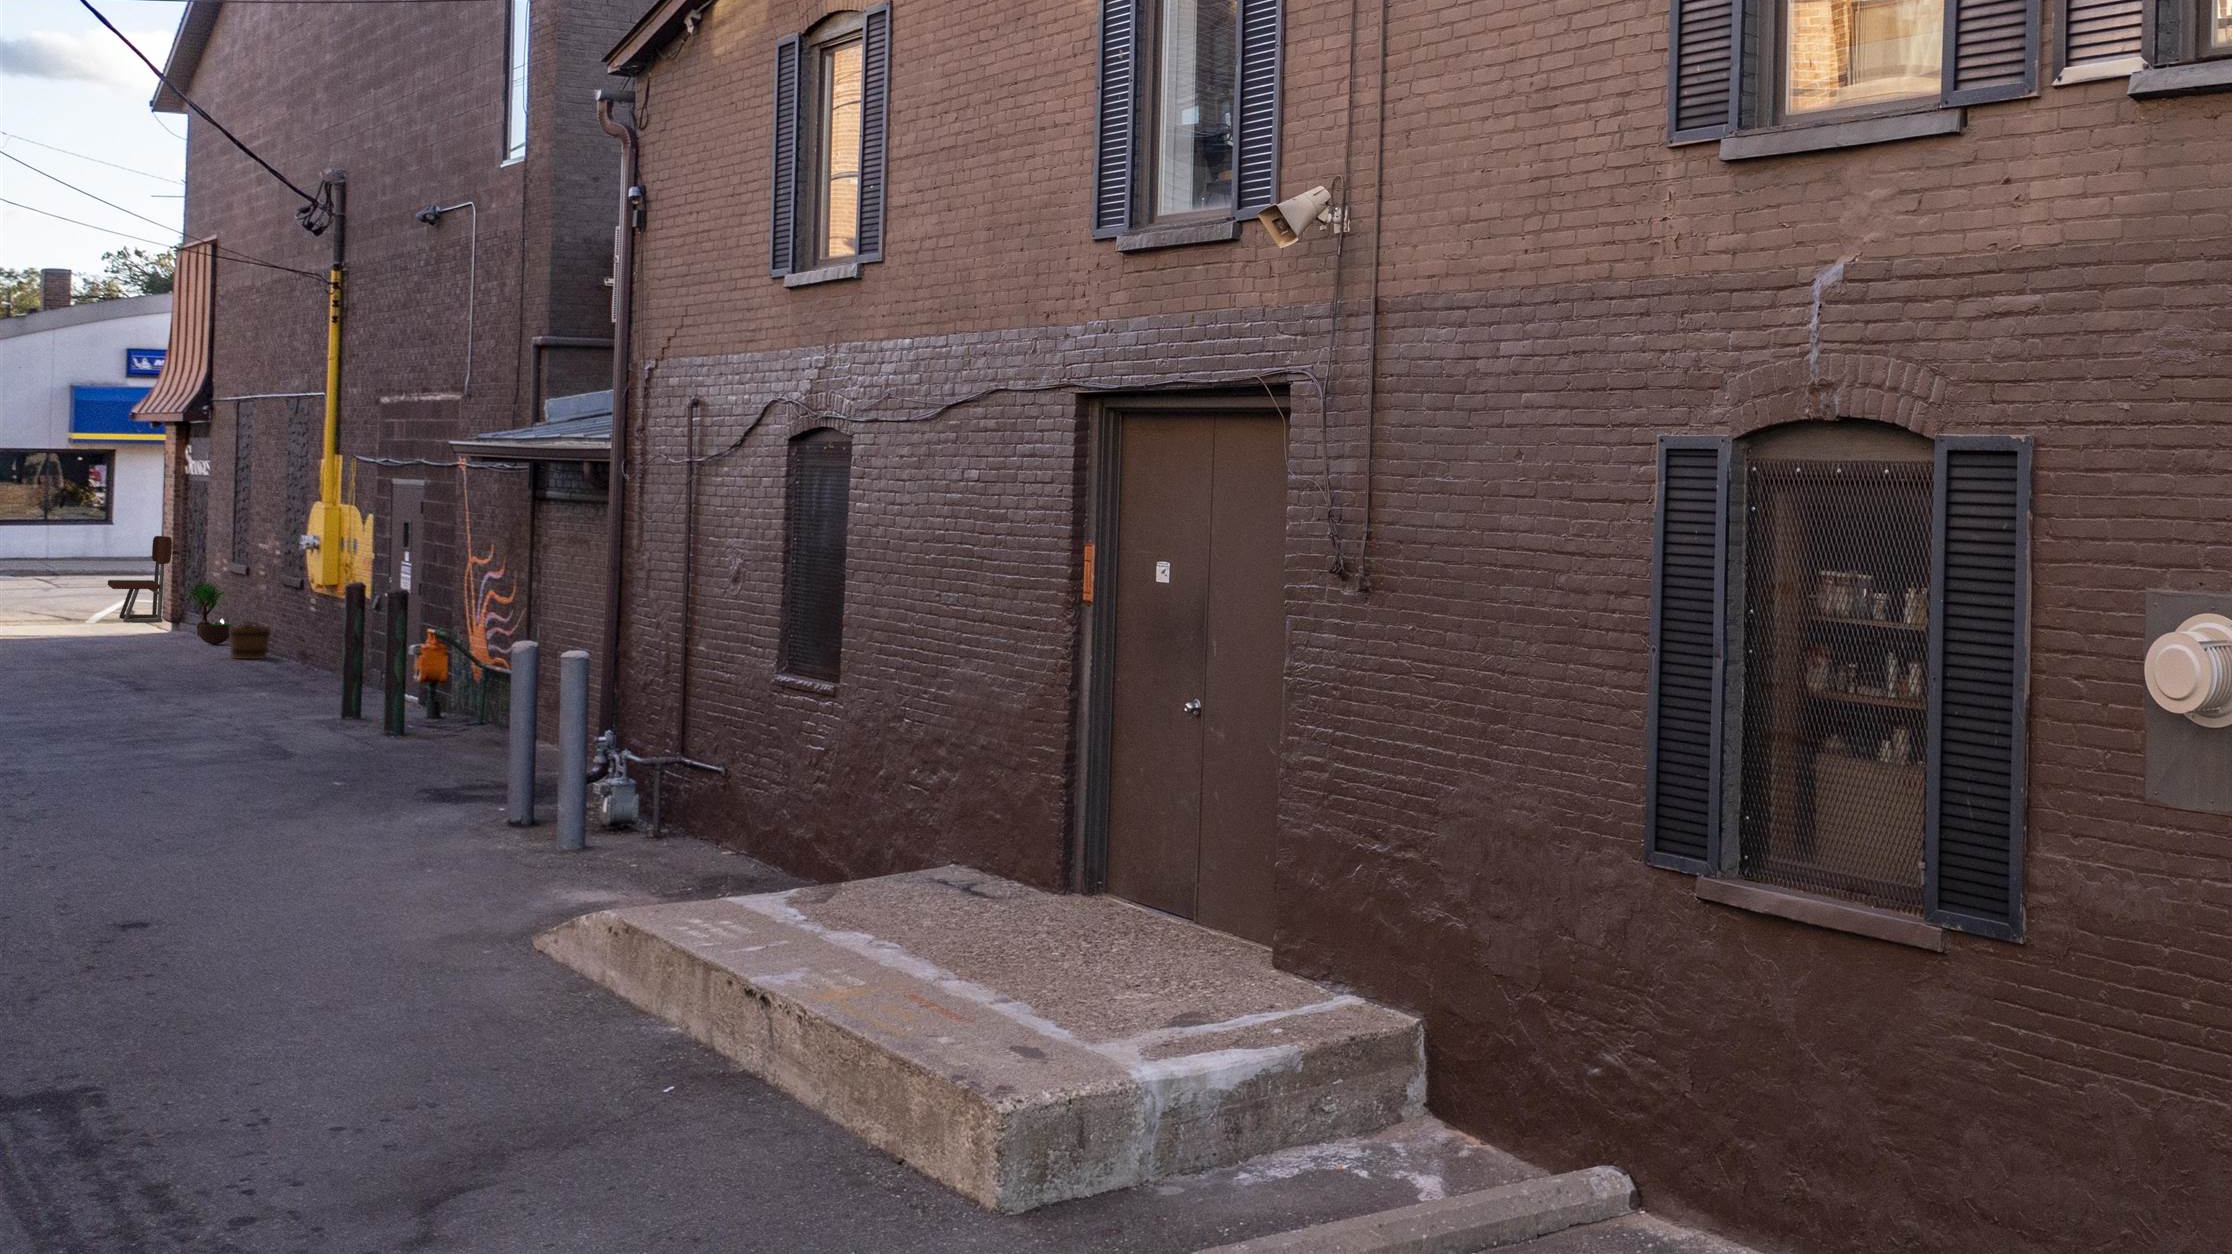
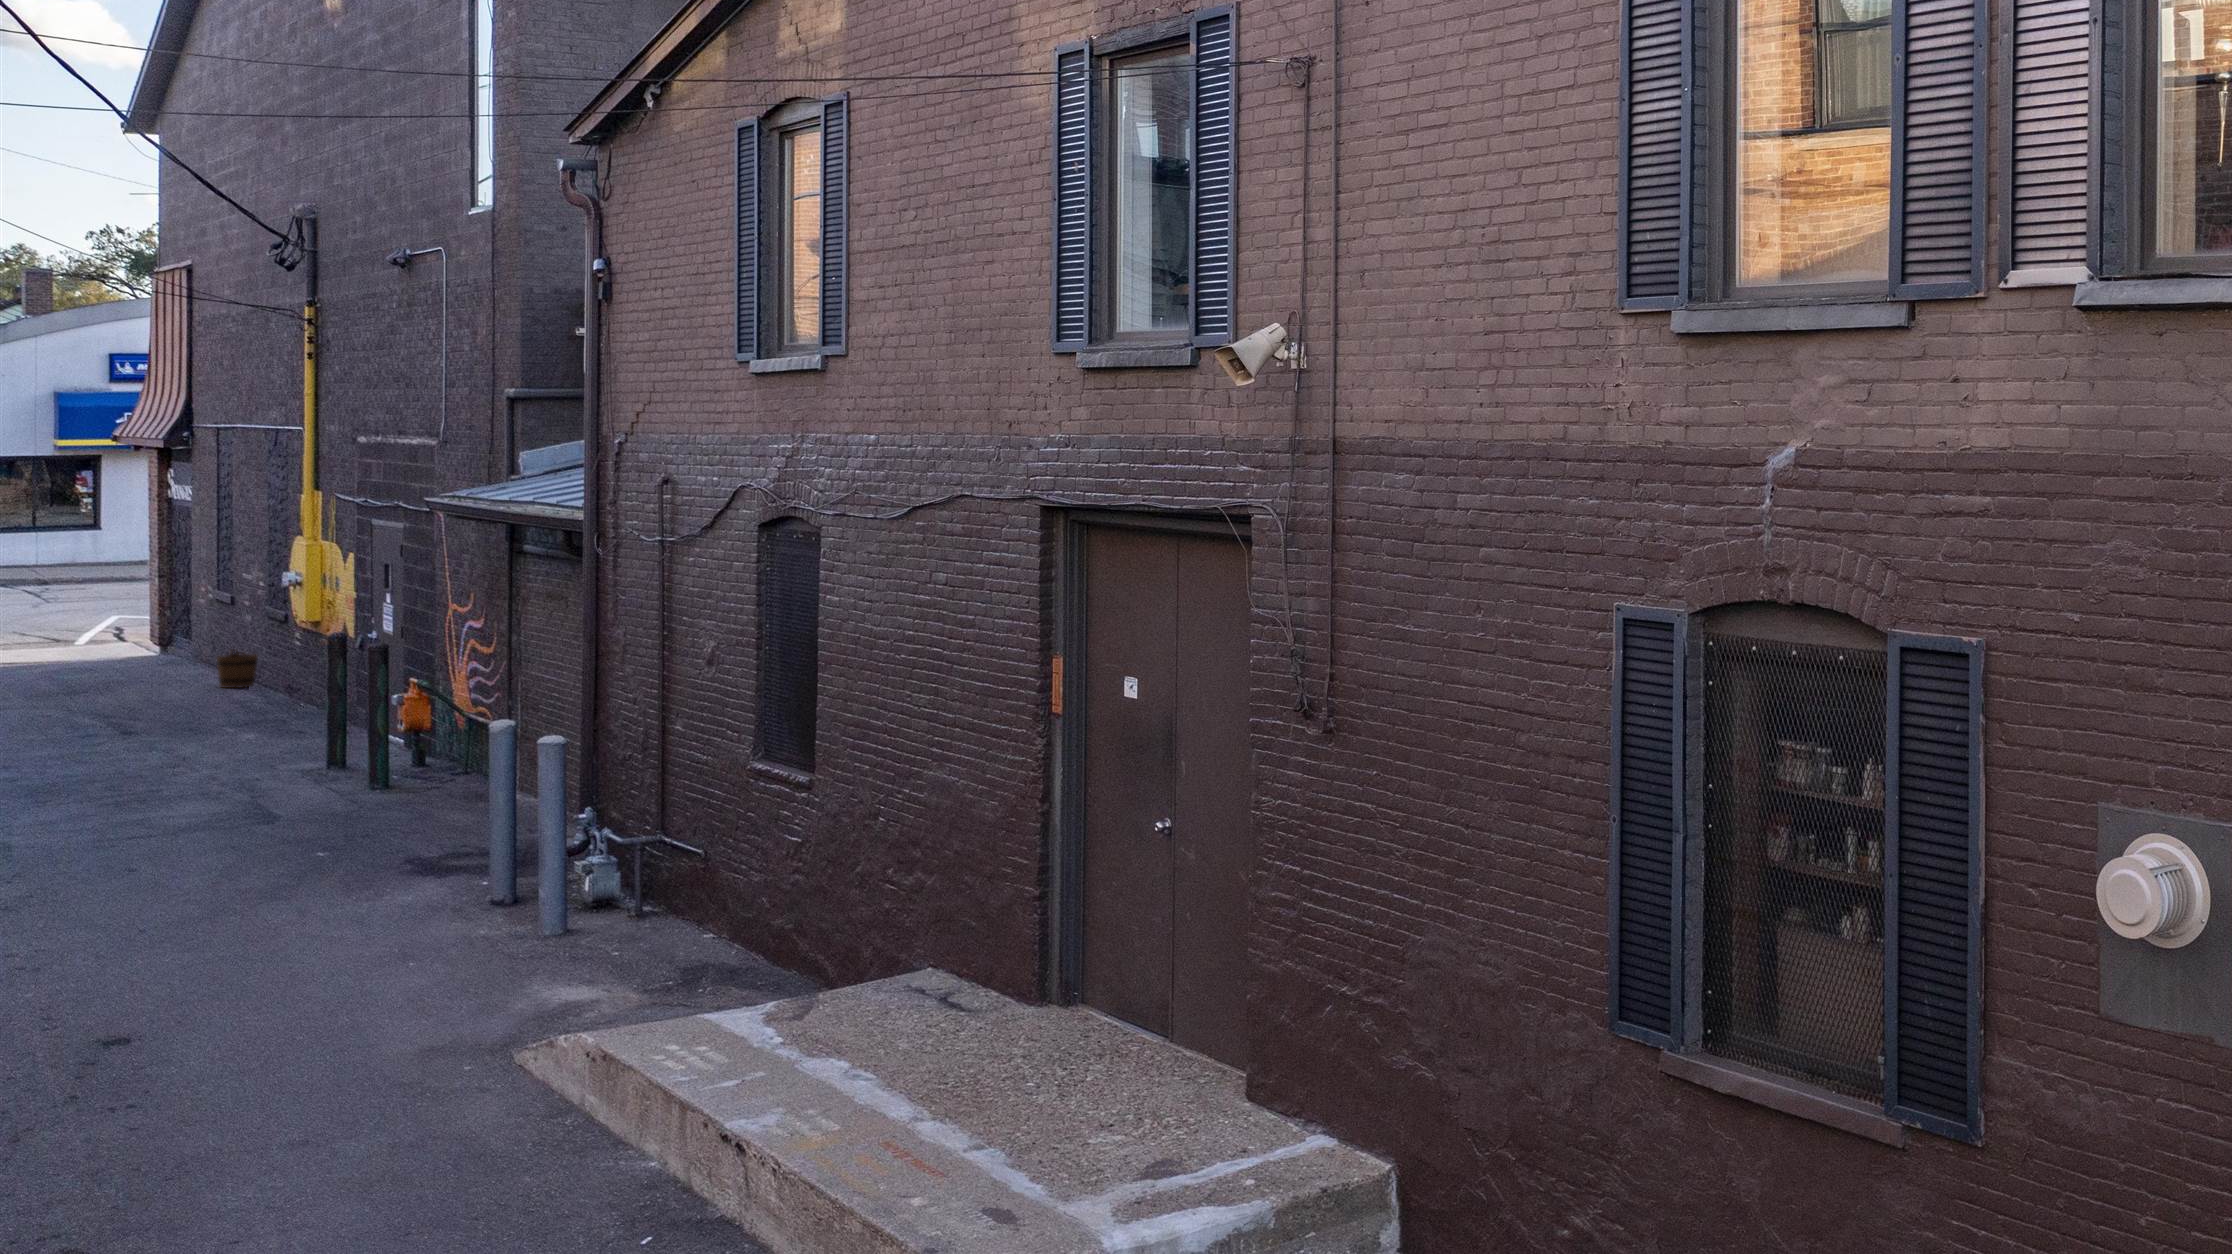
bench: present [108,536,172,622] -> none [96,556,158,643]
potted tree: present [187,581,231,644] -> none [173,602,220,670]

